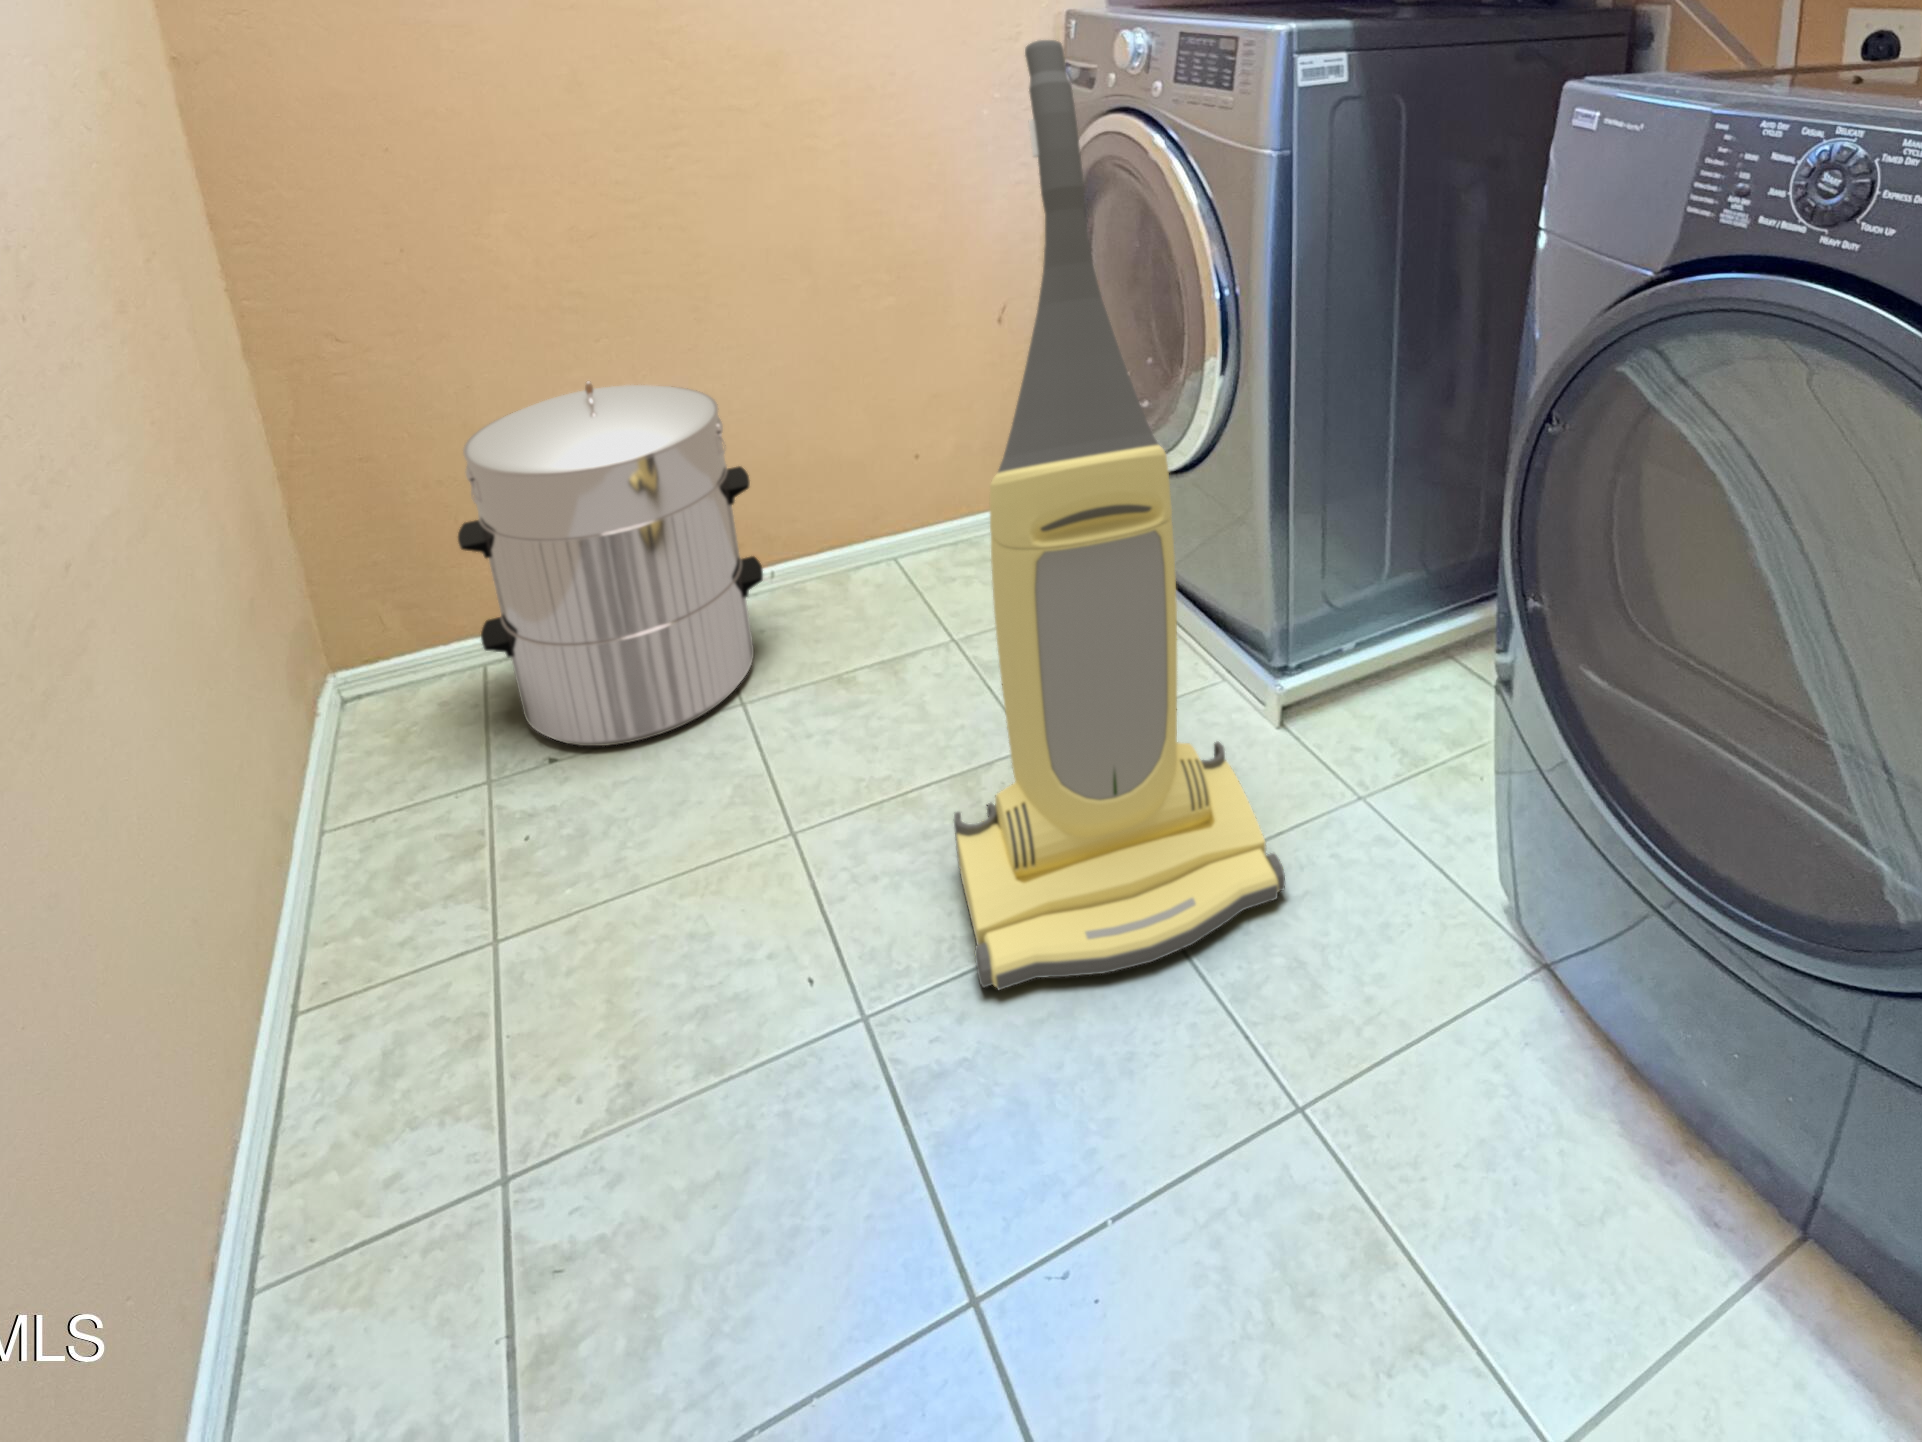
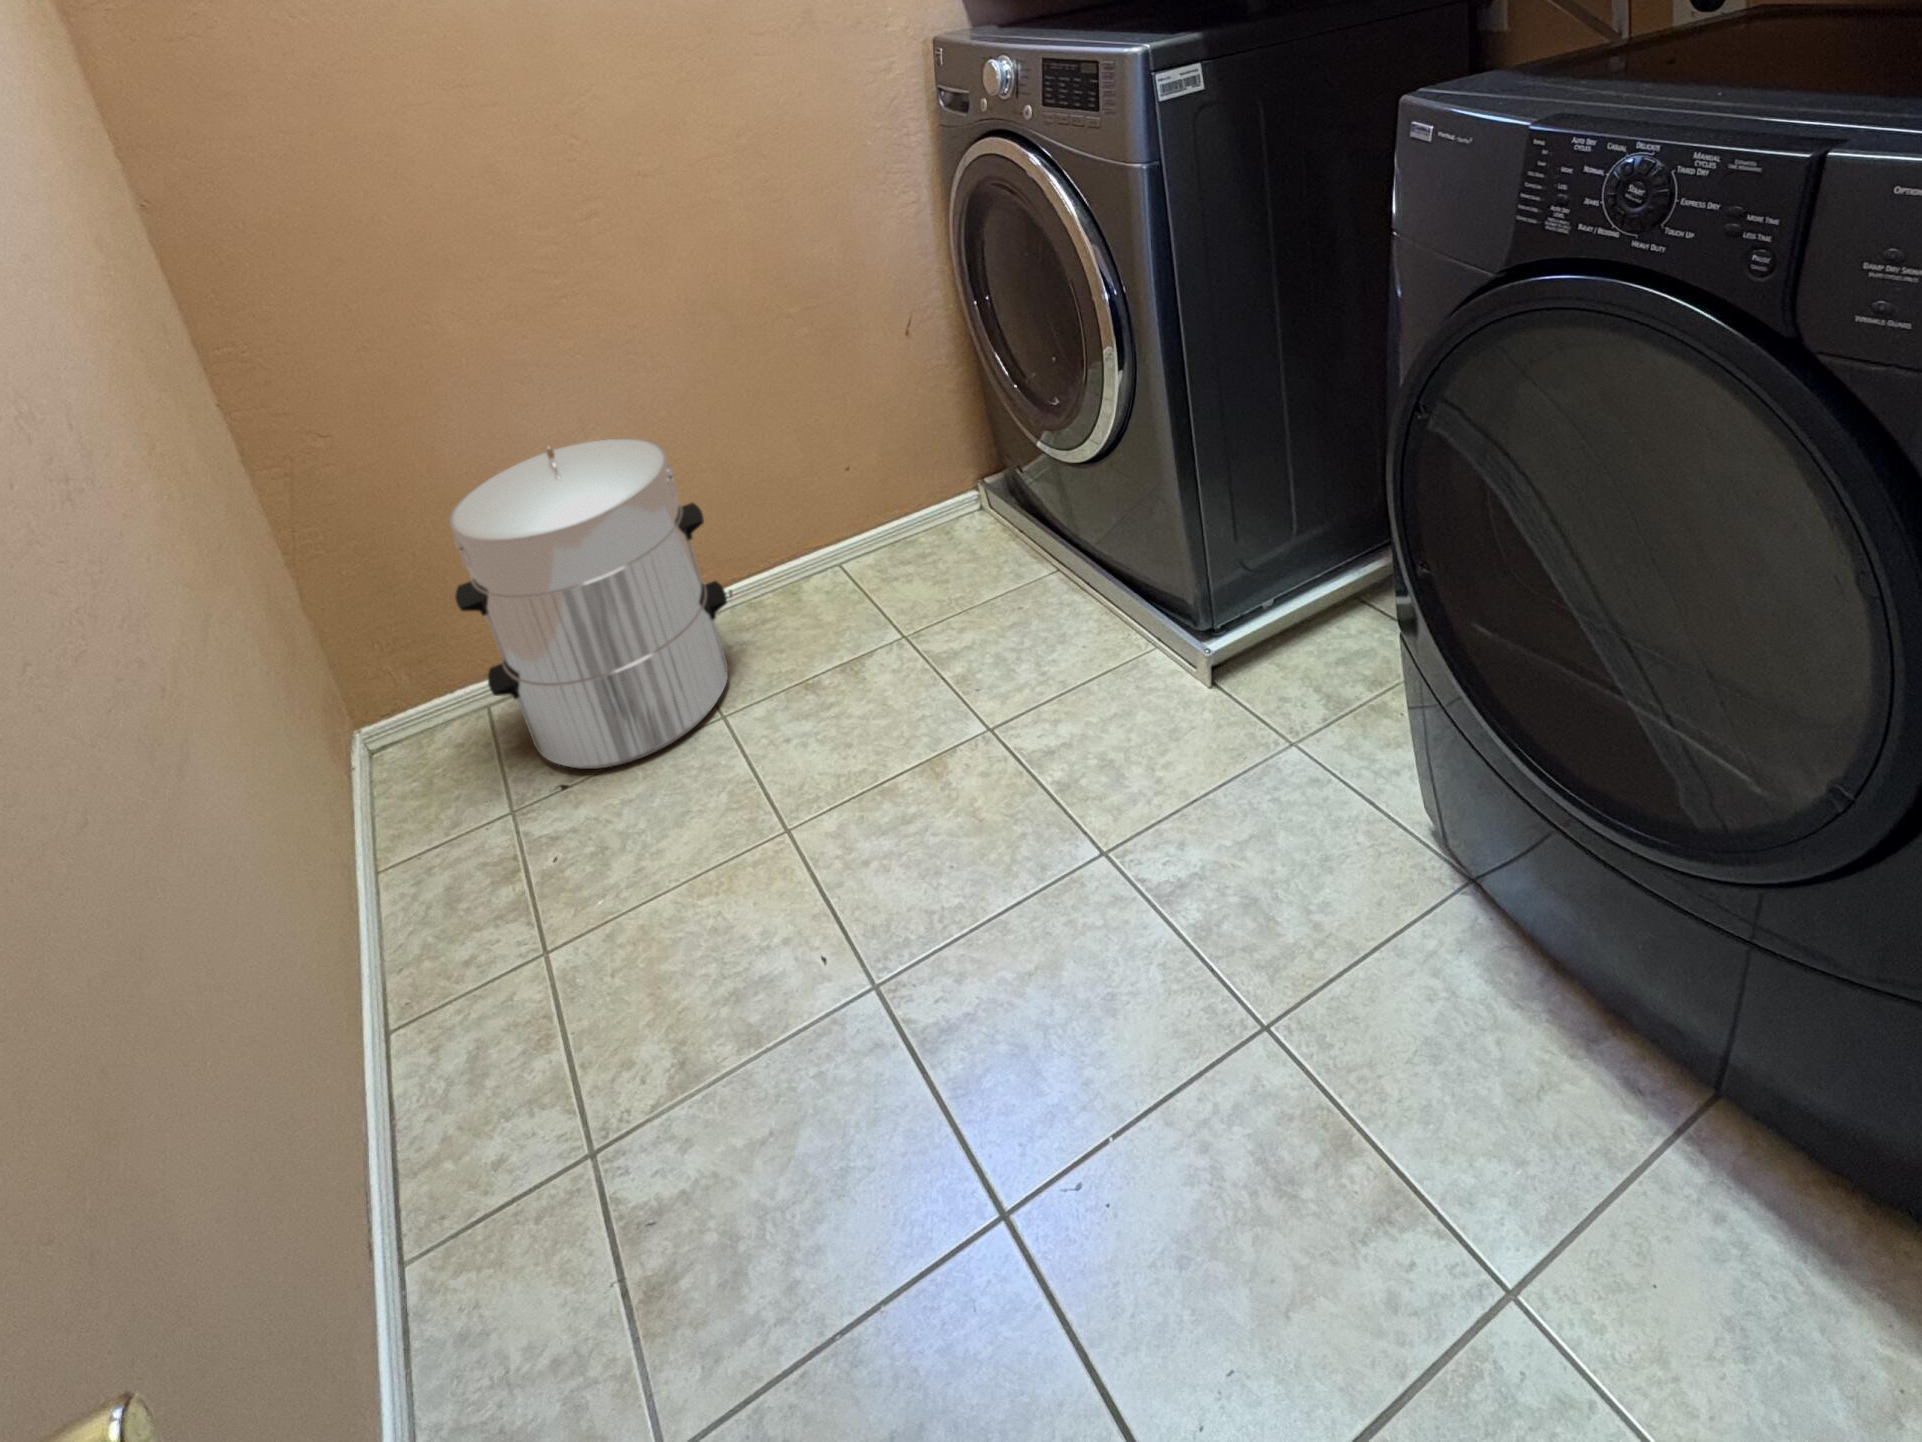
vacuum cleaner: present [954,40,1285,990] -> none [903,107,1230,949]

